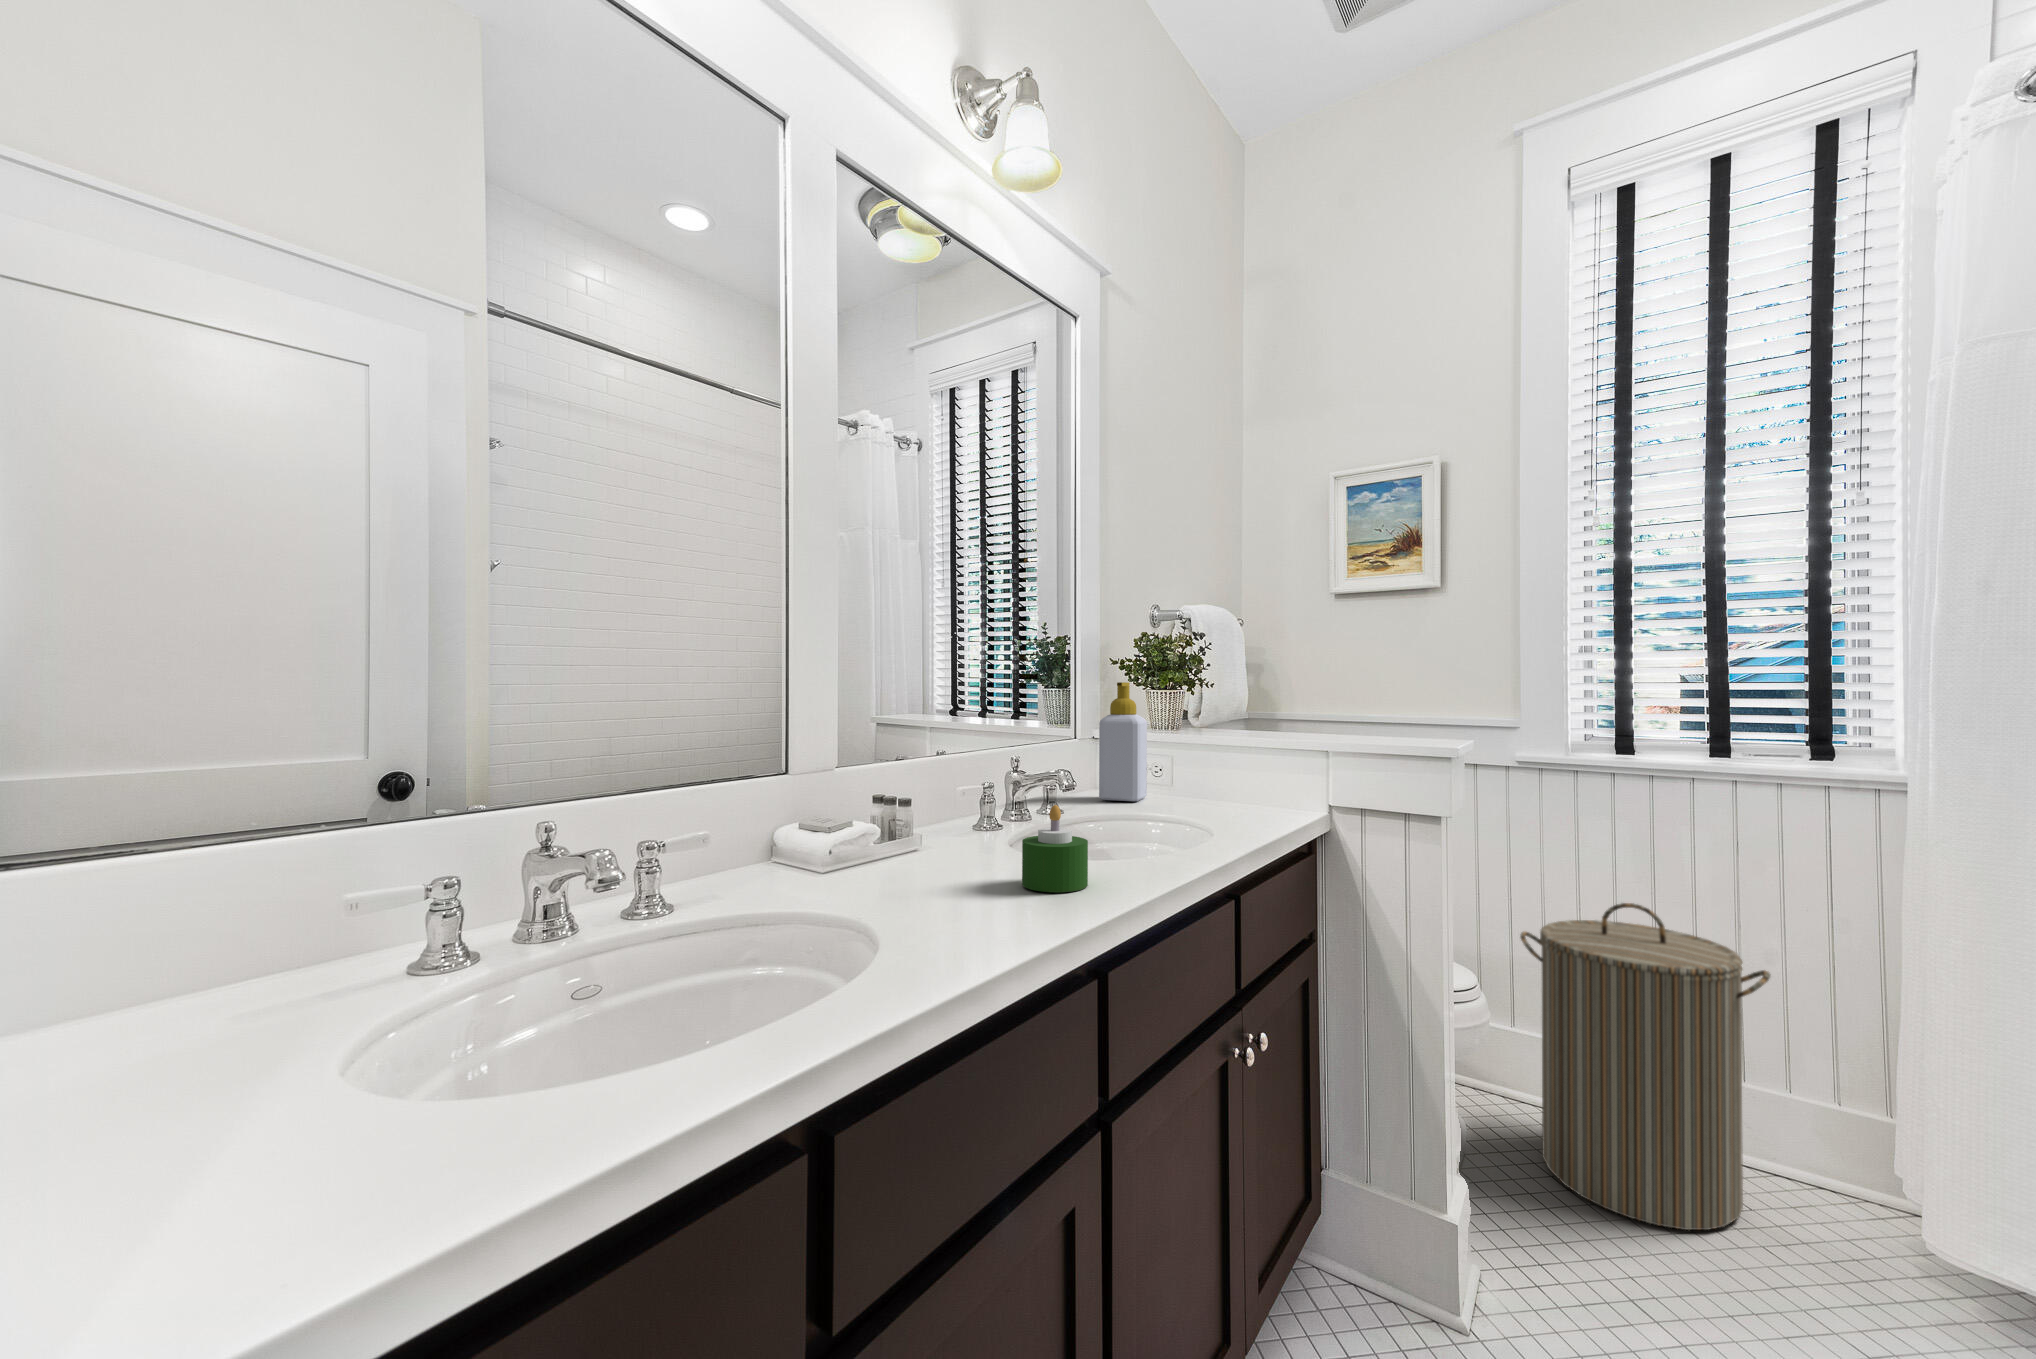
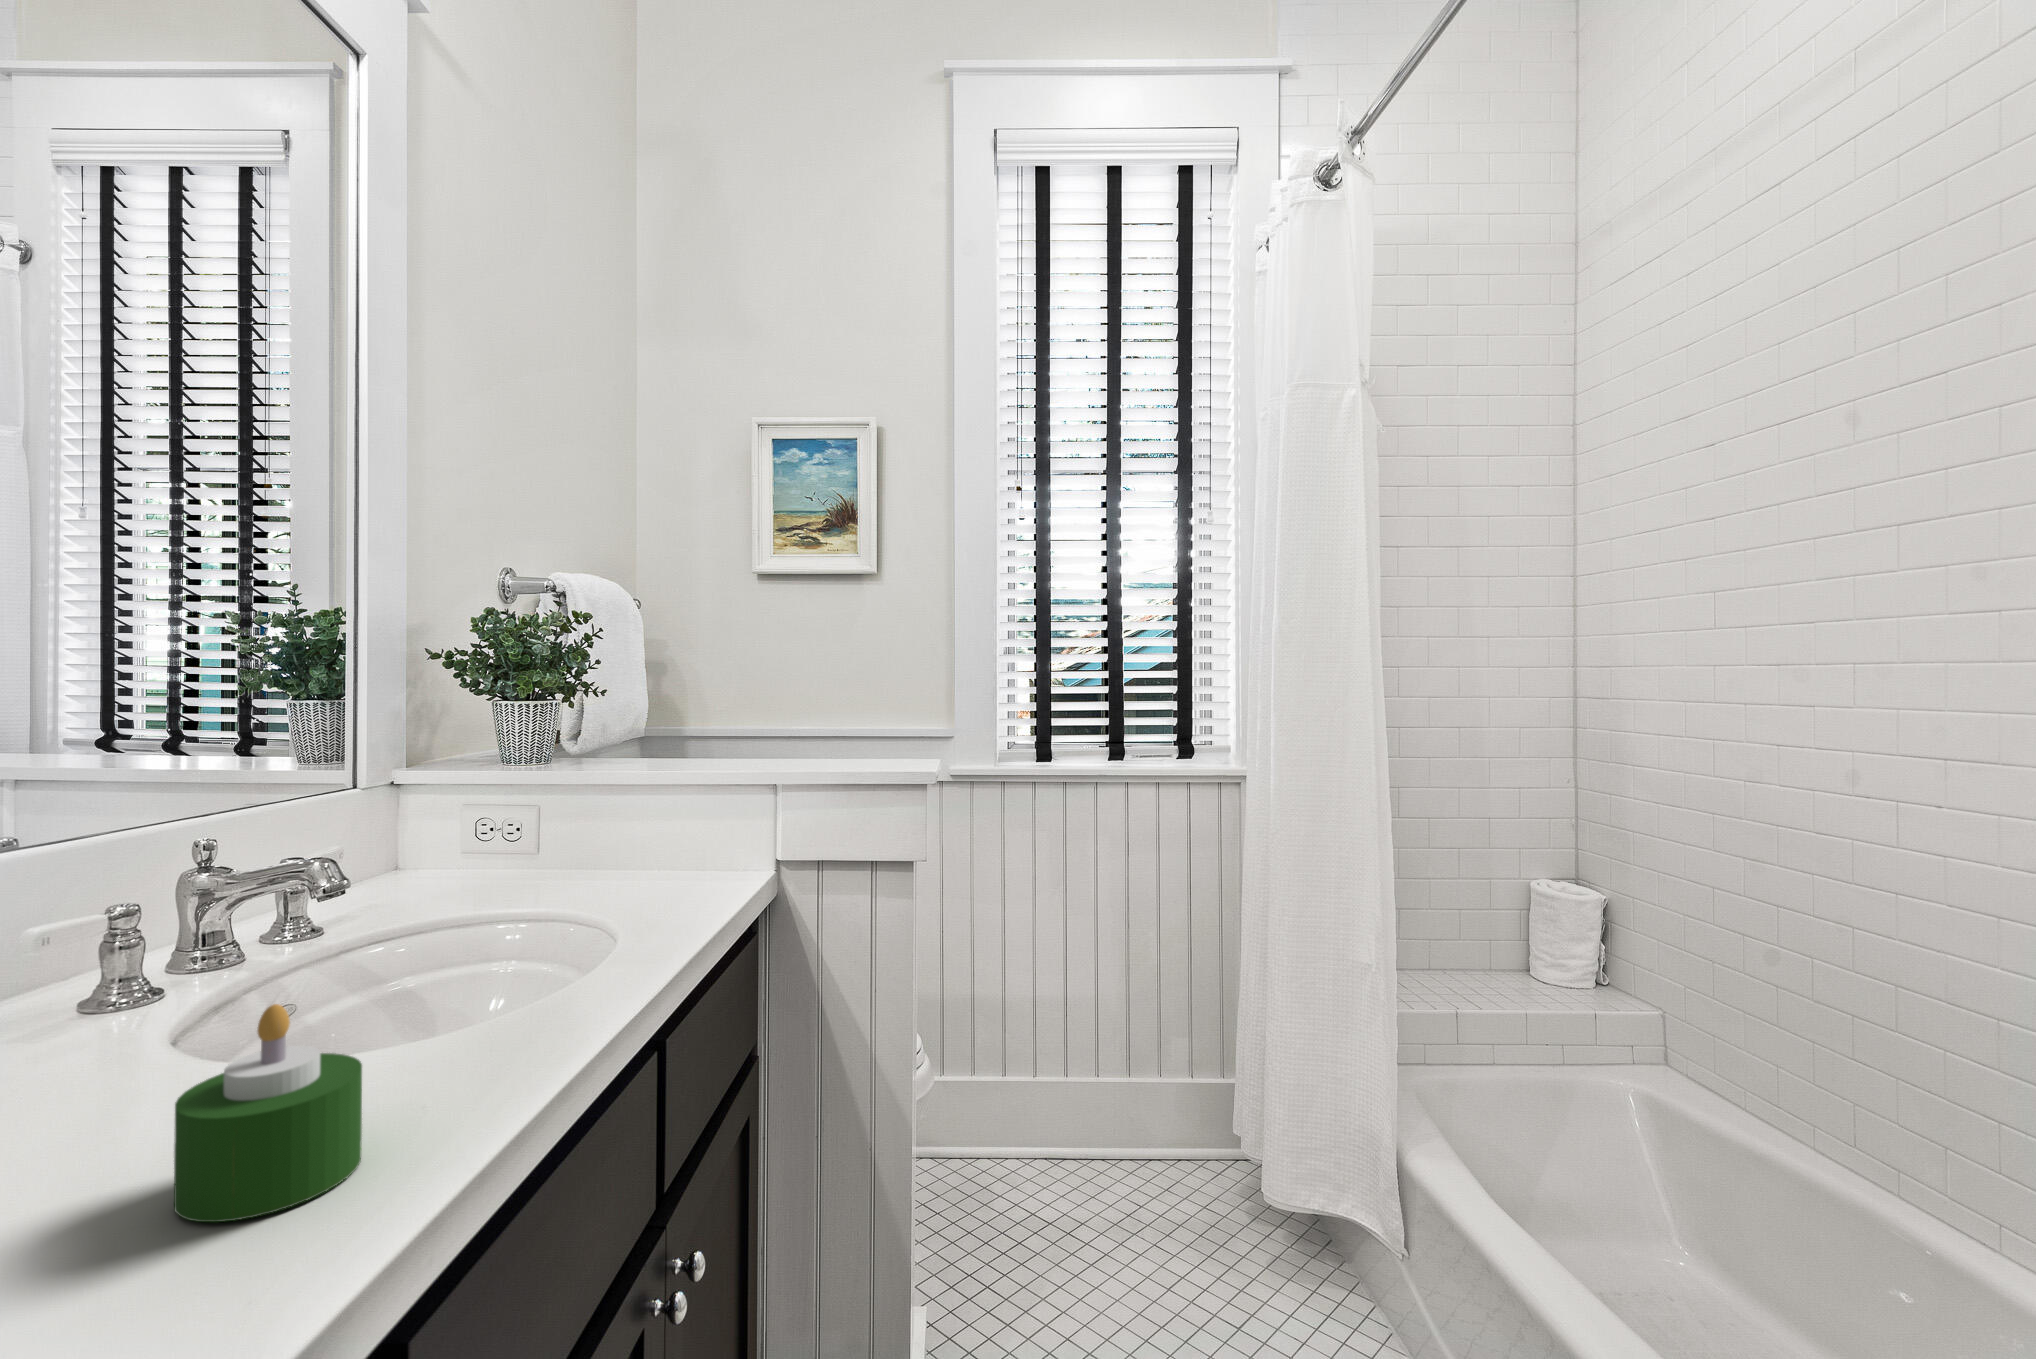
soap bottle: present [1099,682,1147,801] -> none [401,692,492,887]
laundry hamper: present [1520,903,1770,1230] -> none [961,915,1169,1248]

